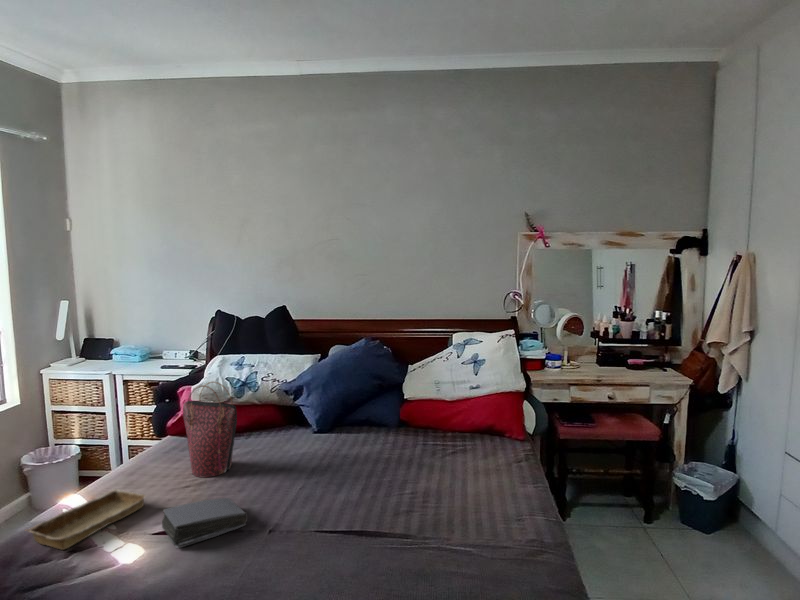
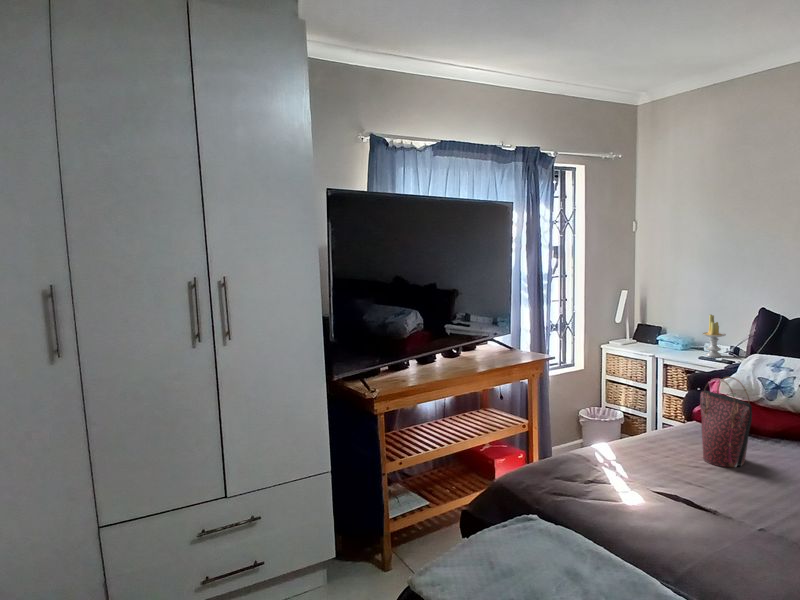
candle: none [162,322,185,365] -> present [702,315,726,357]
tray: present [27,489,146,550] -> none [567,448,656,477]
book: present [162,498,248,548] -> none [661,475,740,515]

